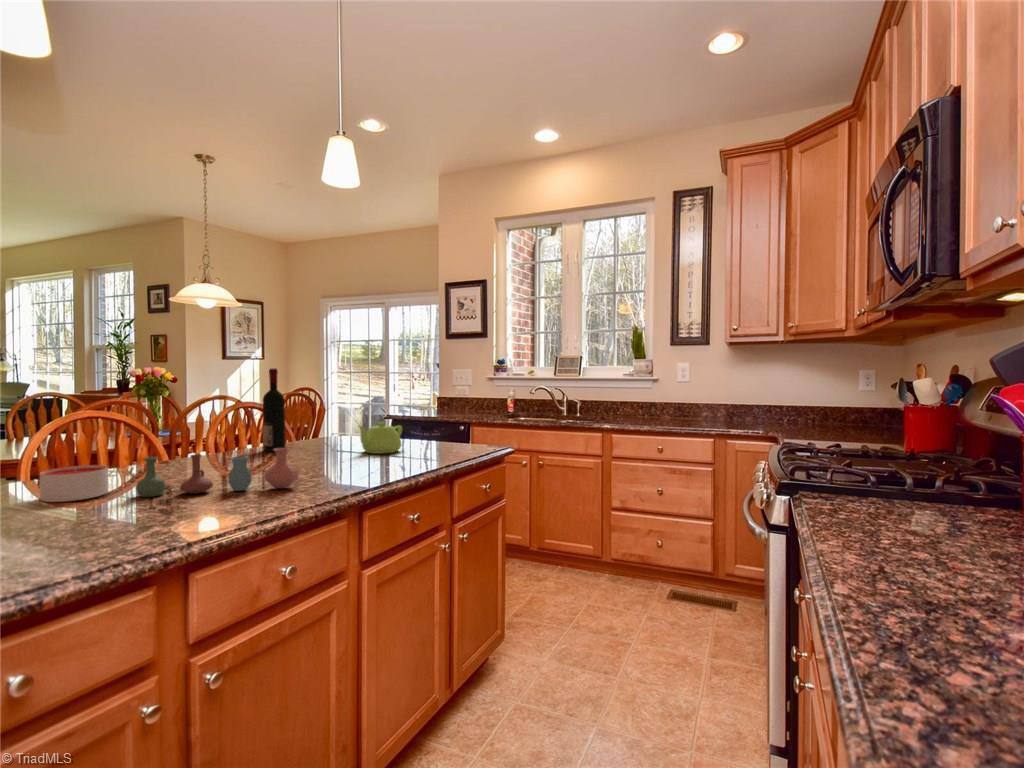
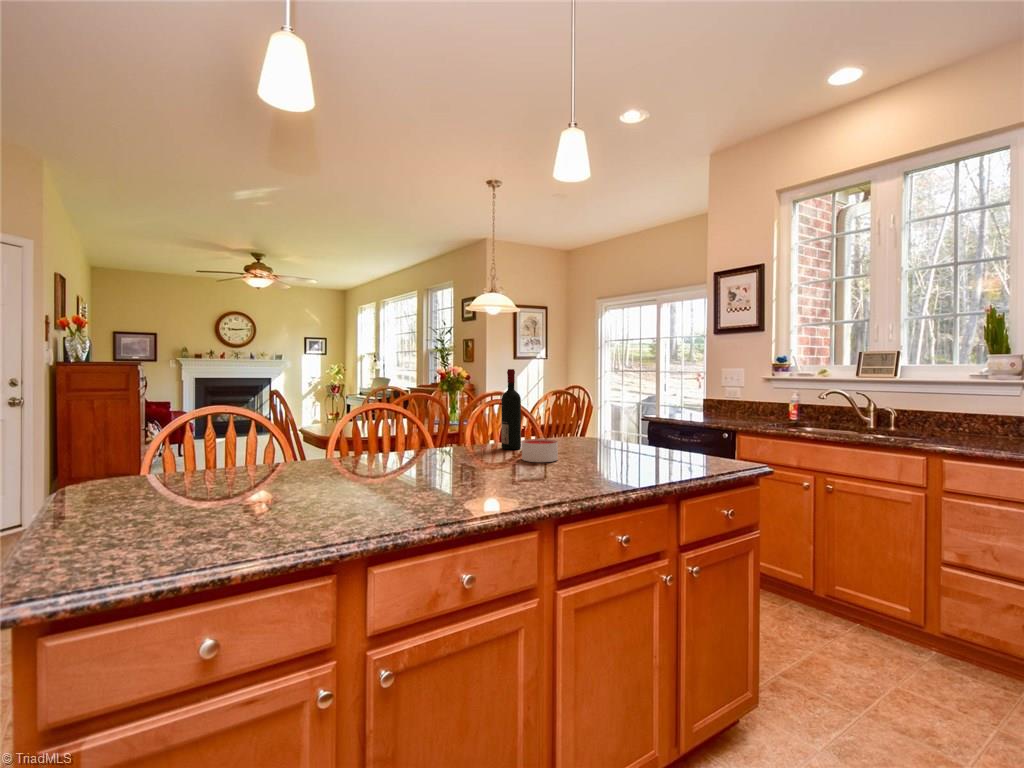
teapot: present [359,422,402,454] -> none [583,427,634,461]
vase: present [136,448,299,497] -> none [371,449,500,491]
candle: present [40,465,108,502] -> present [522,439,558,462]

